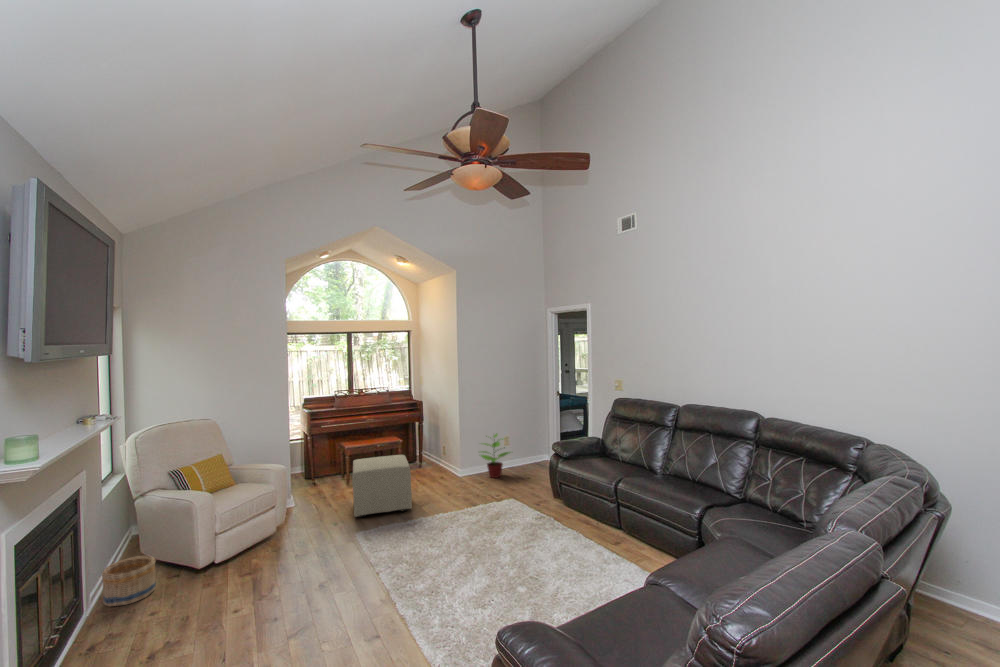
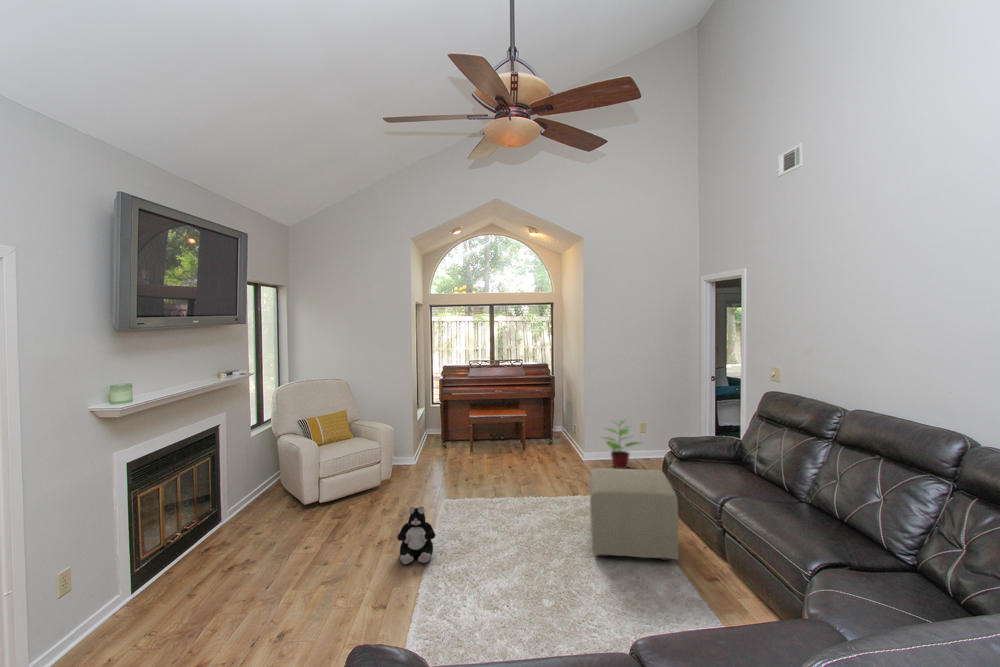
ottoman: present [352,455,412,517] -> present [590,468,679,561]
plush toy: none [347,537,389,596] -> present [397,507,435,564]
basket: present [102,556,156,606] -> none [236,485,276,522]

